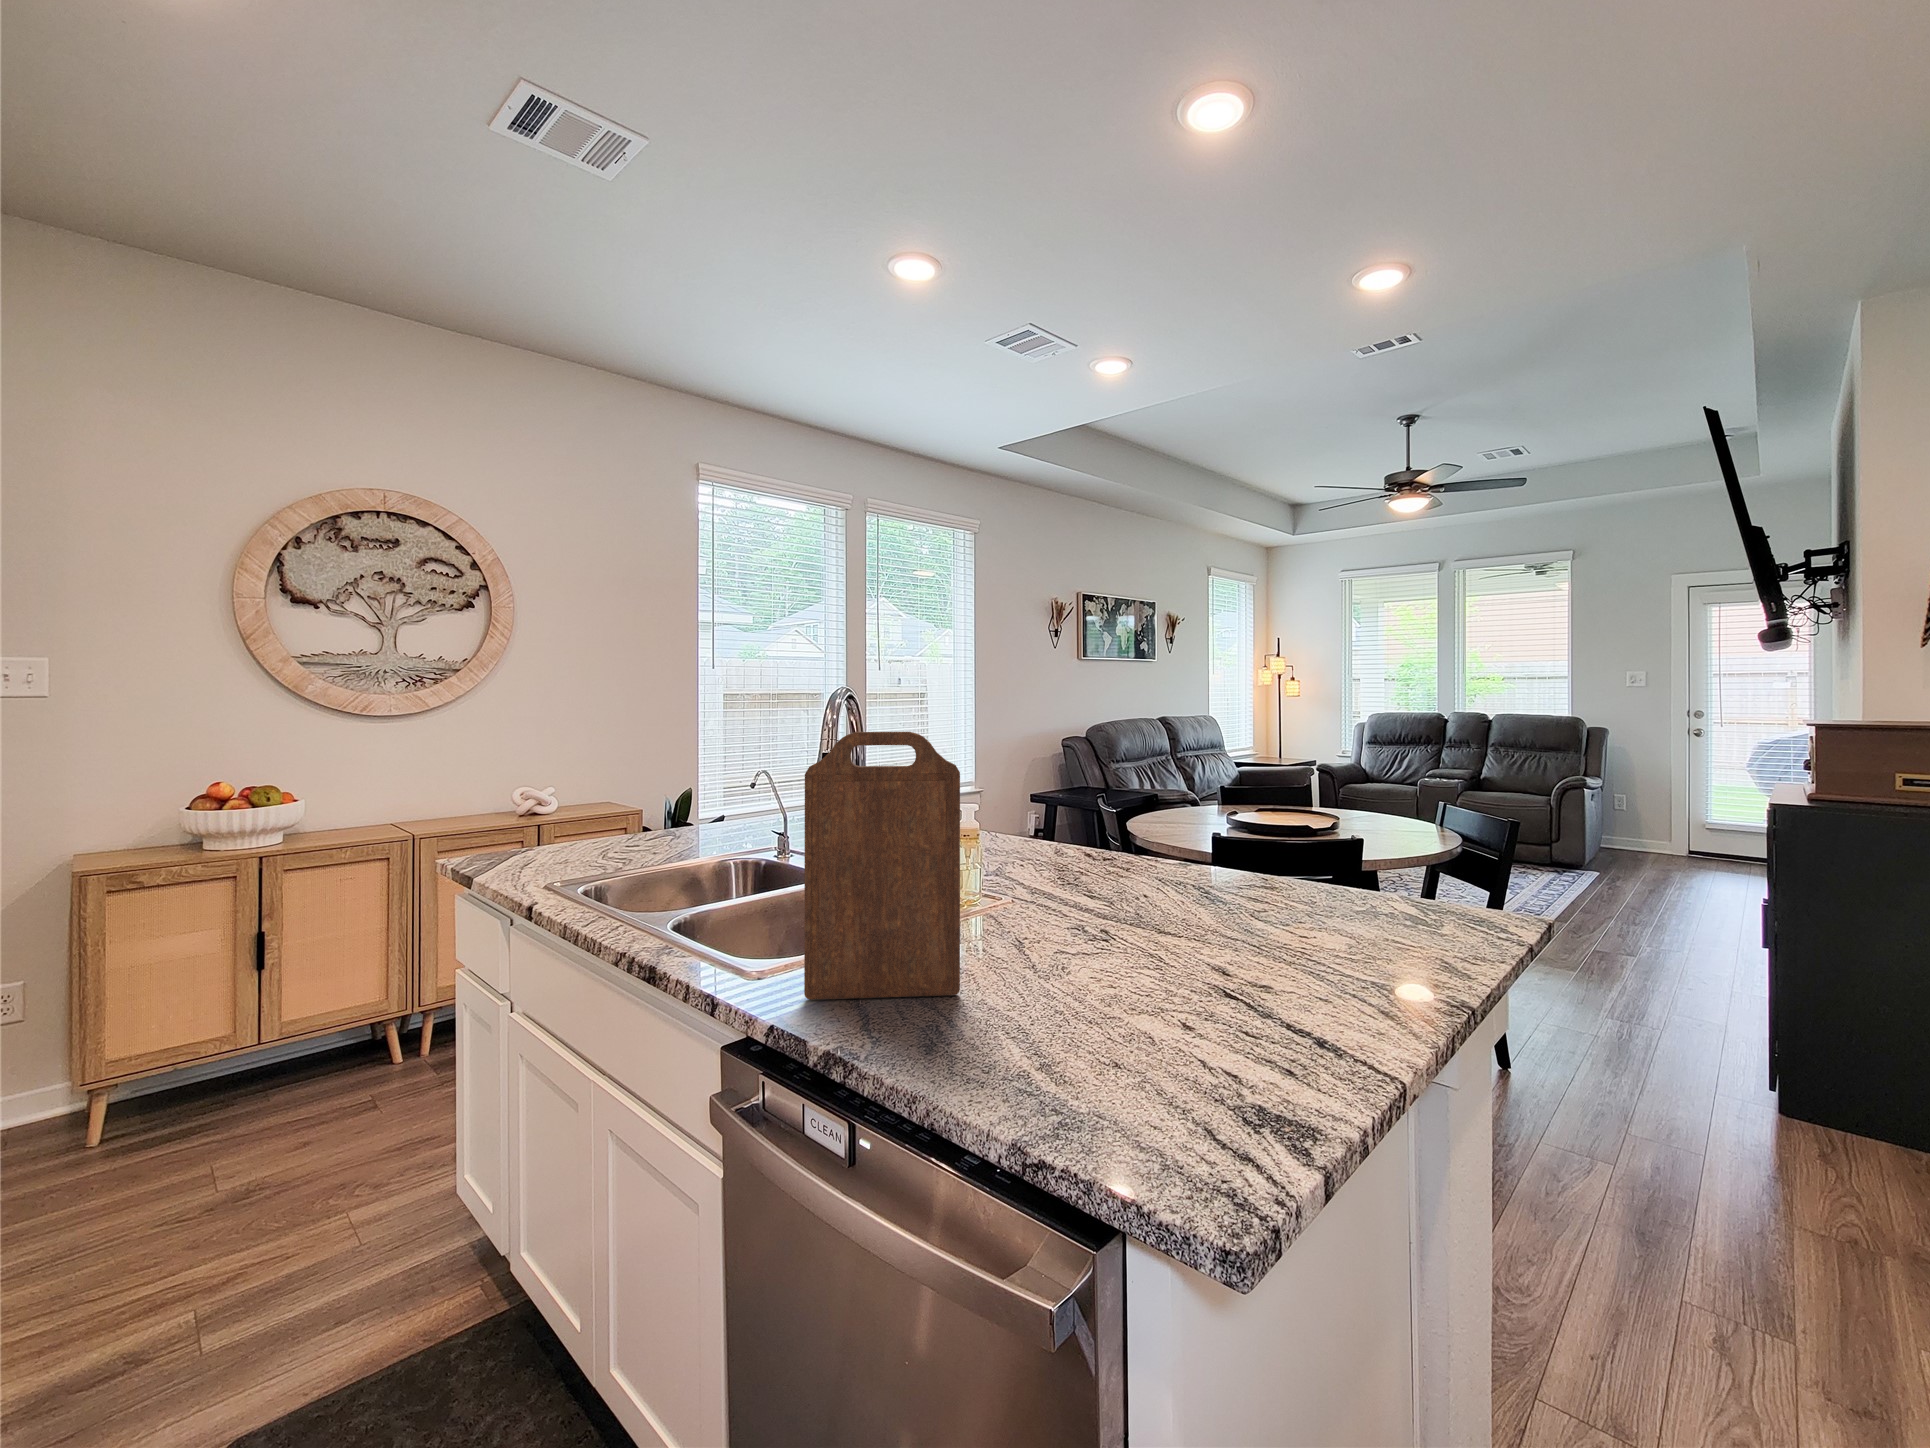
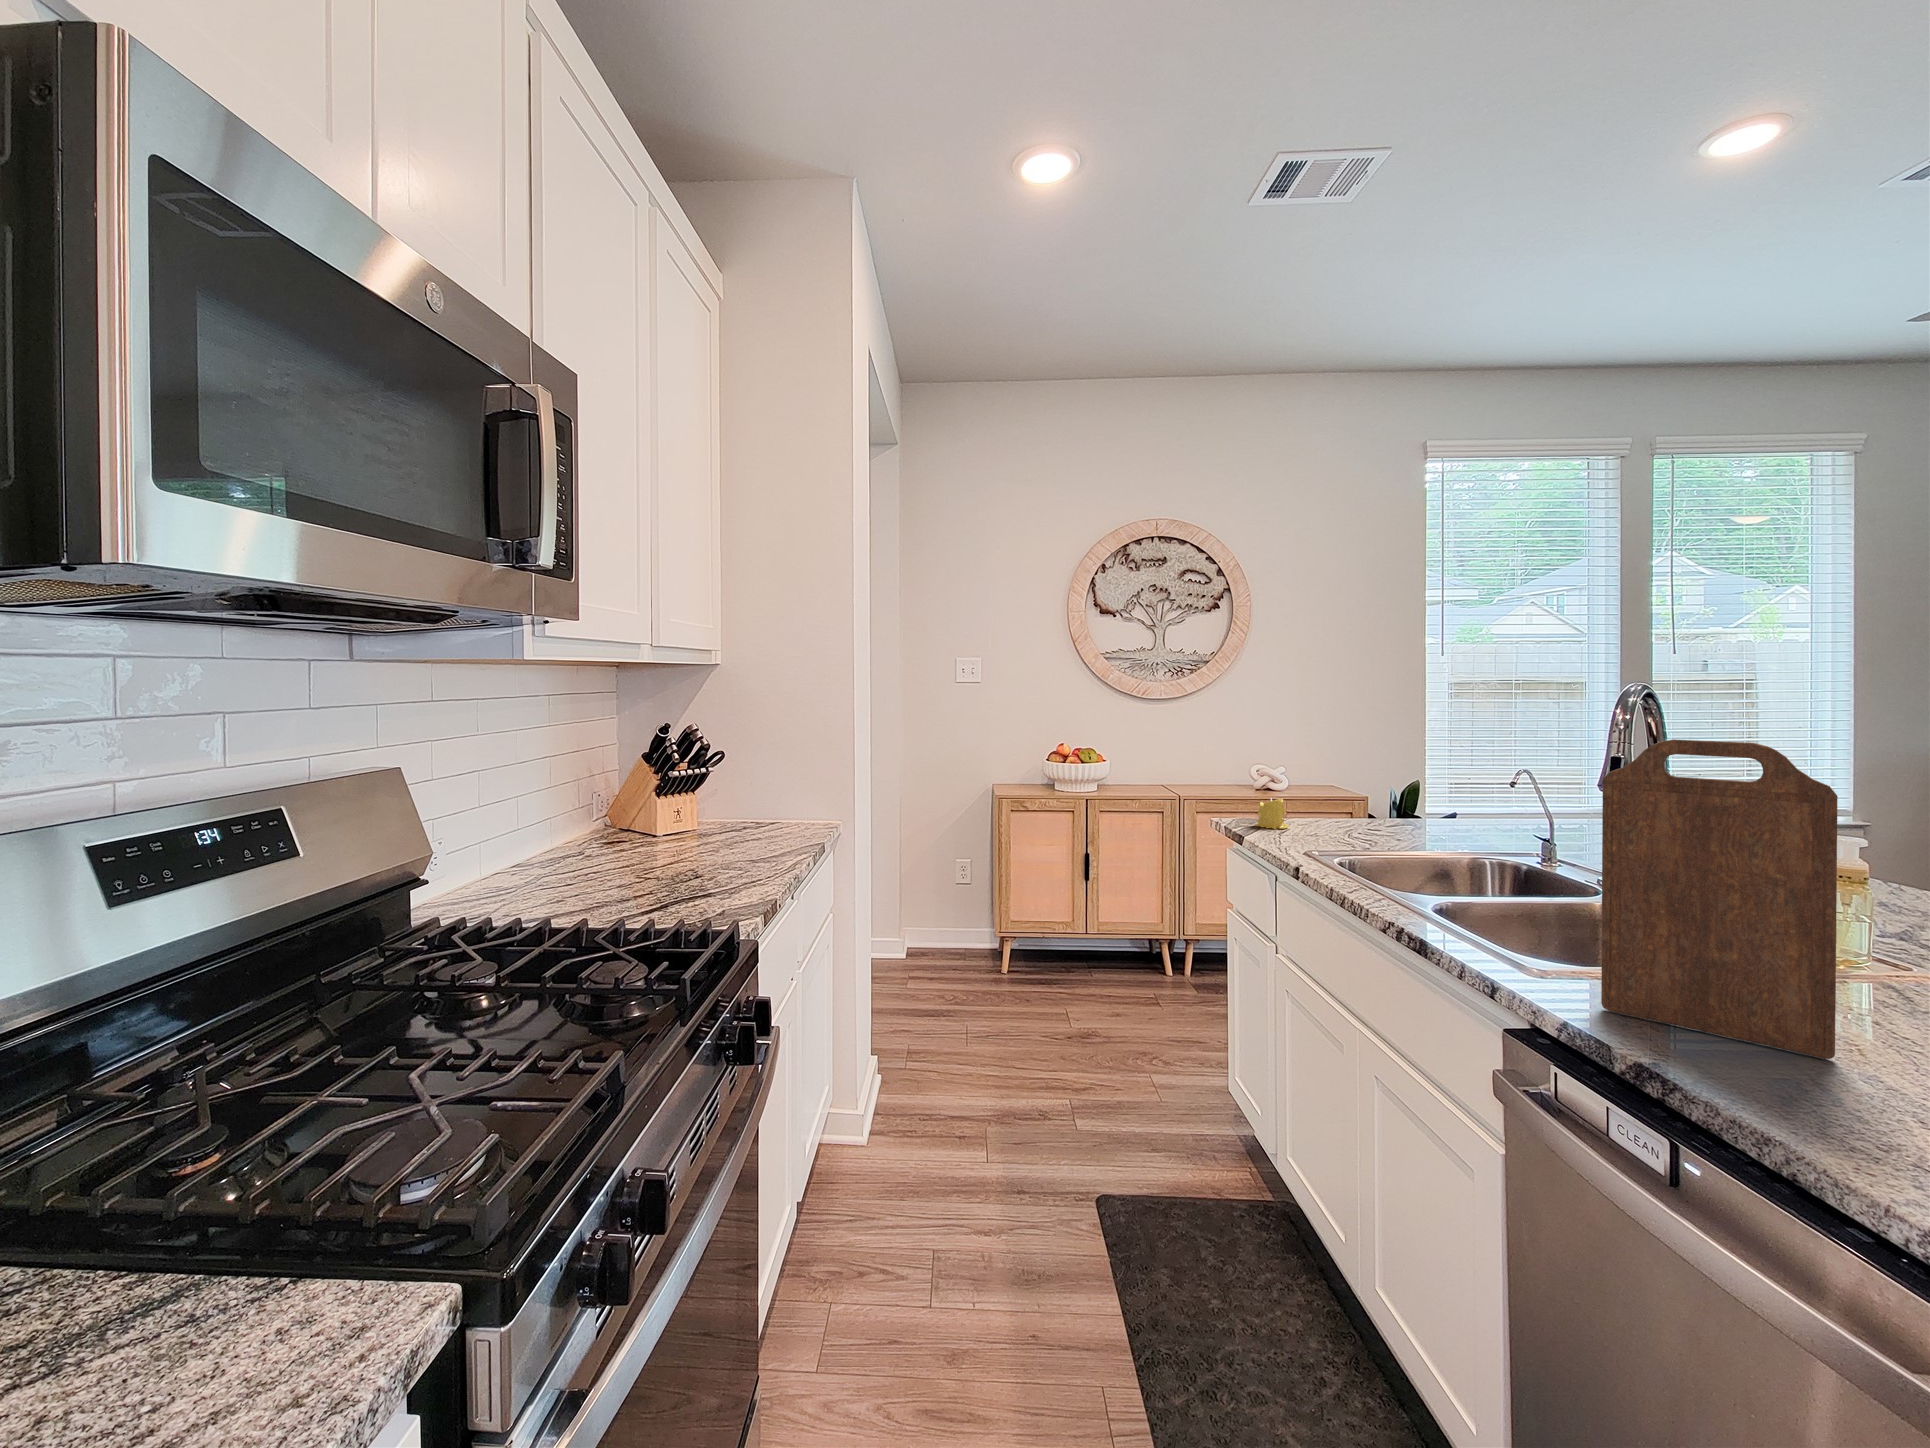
candle: none [492,824,535,863] -> present [1255,798,1288,829]

